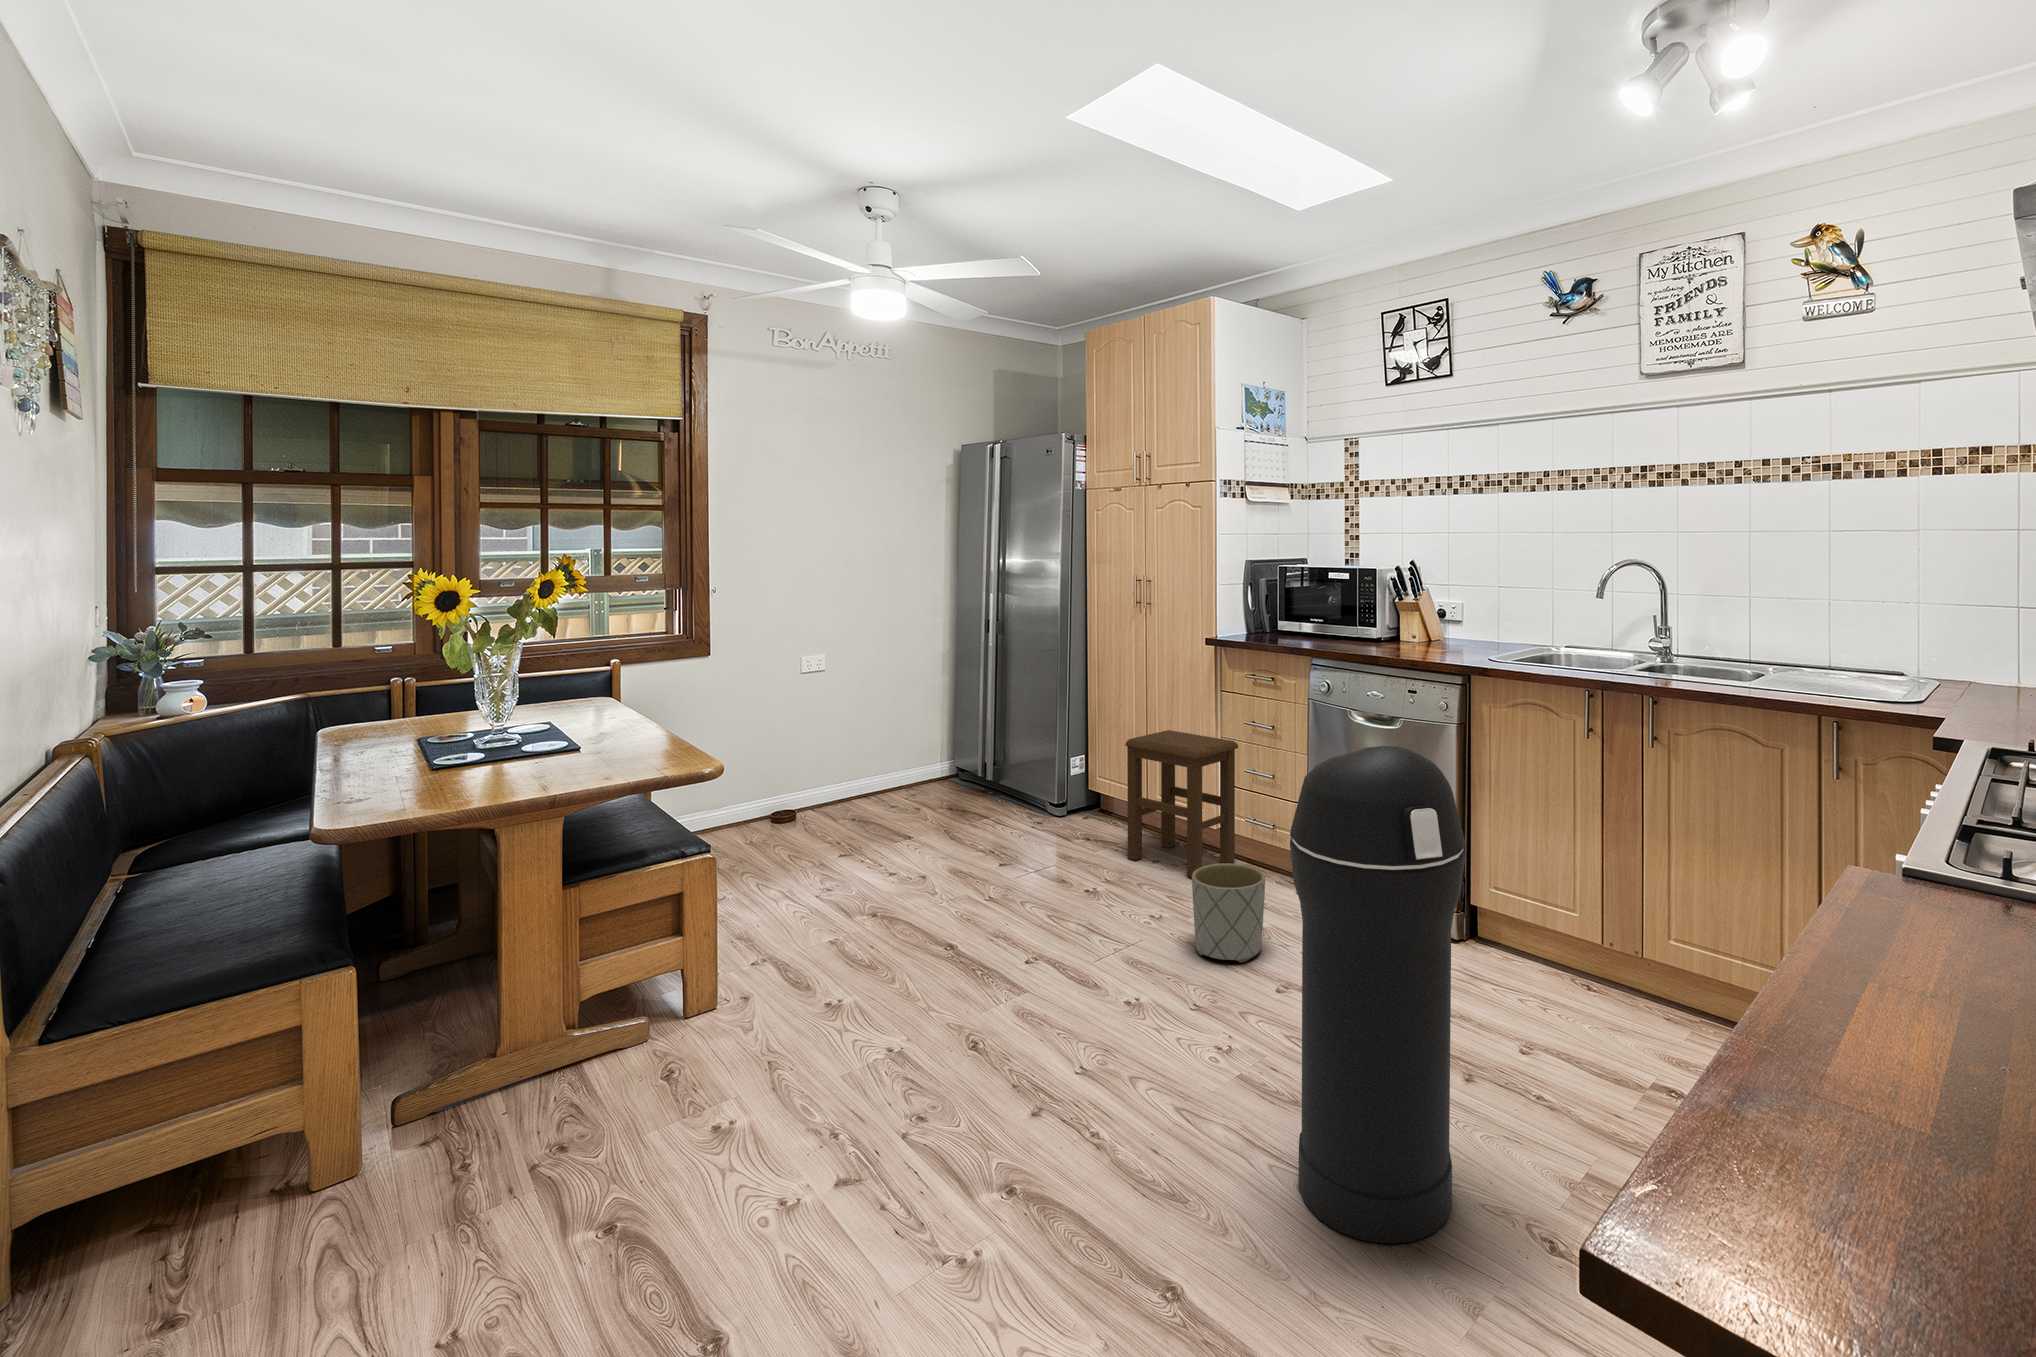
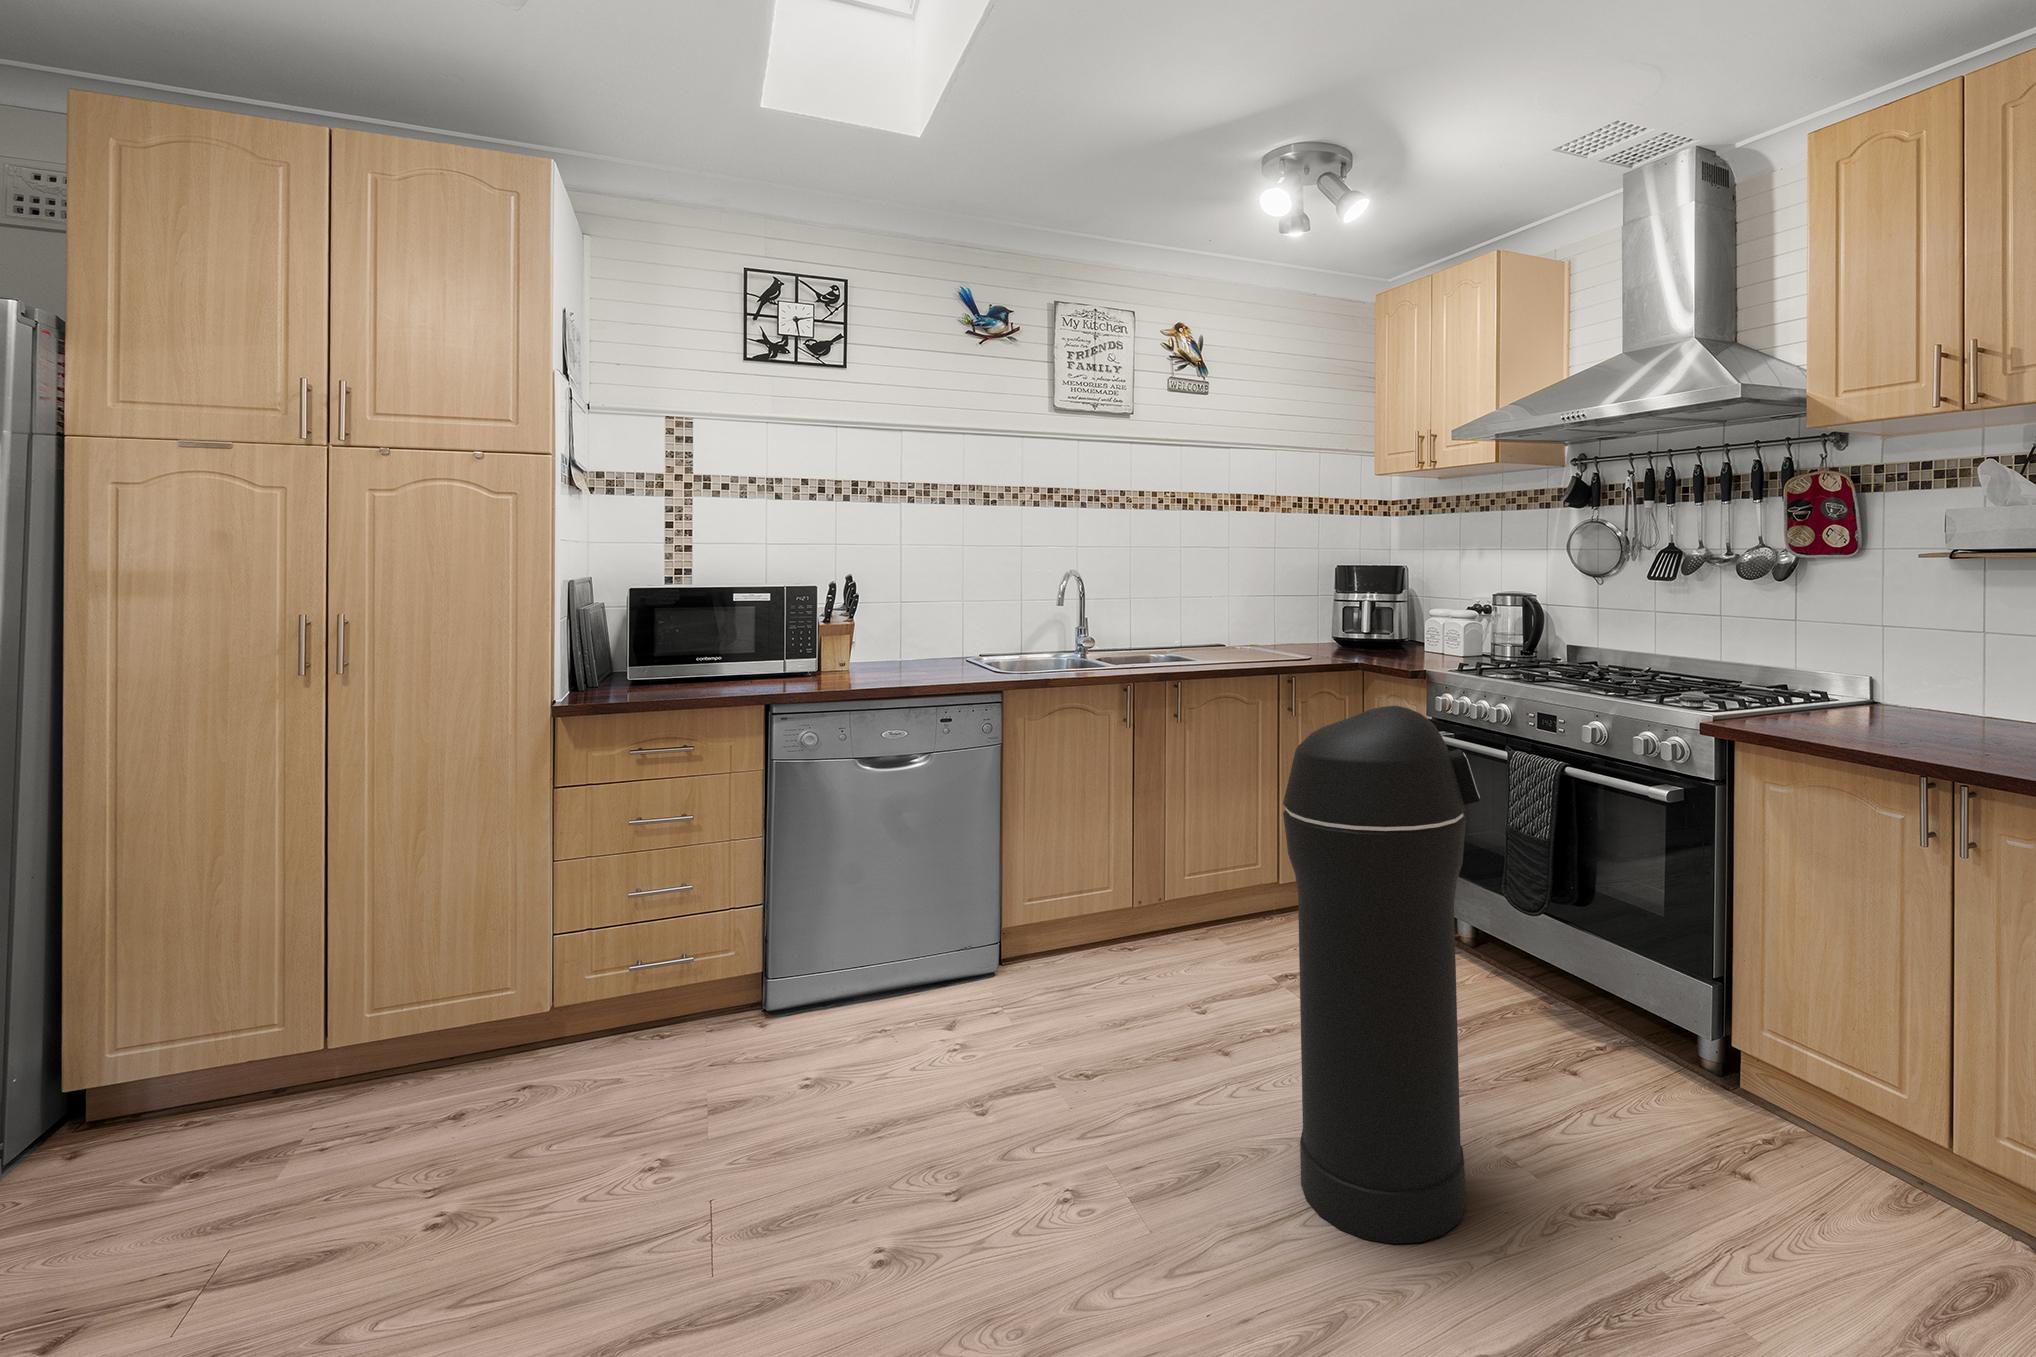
stool: present [1126,730,1238,877] -> none [417,848,627,1128]
planter: present [1192,863,1265,963] -> none [787,990,902,1154]

